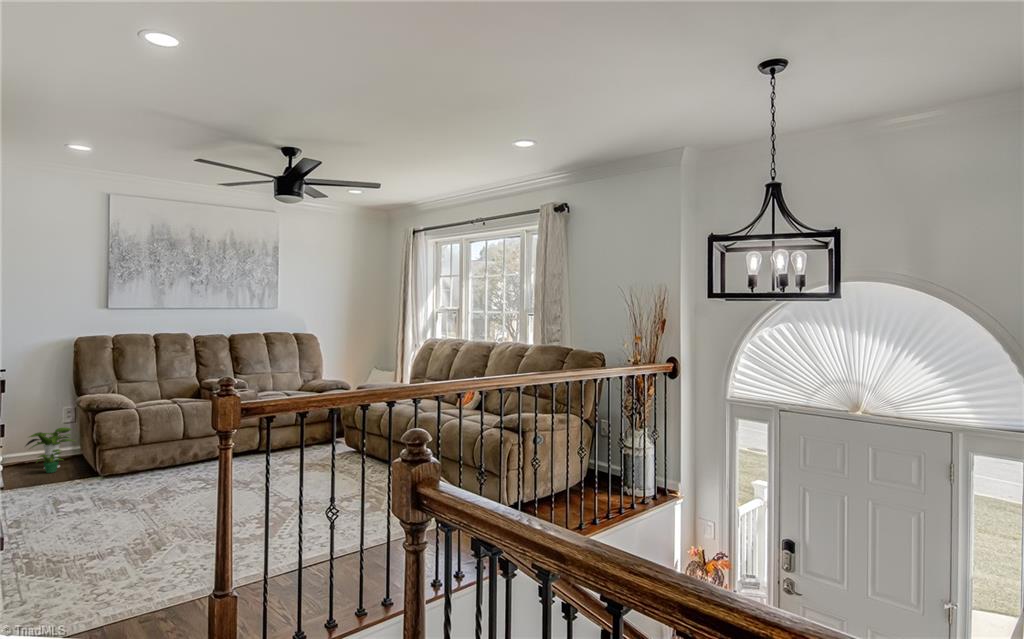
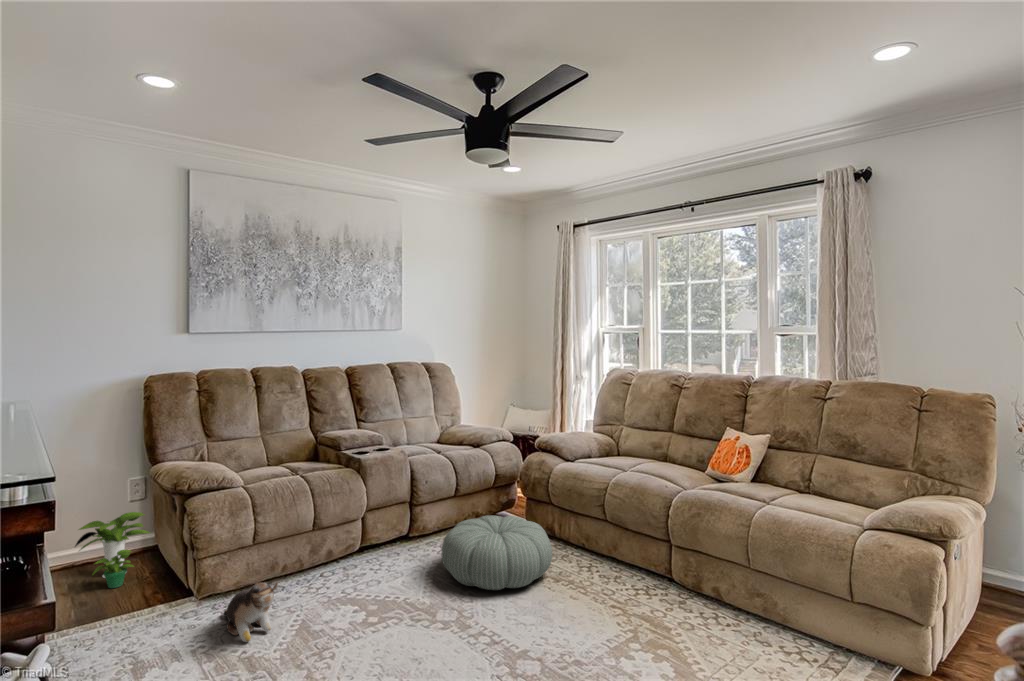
pouf: none [266,433,341,475] -> present [441,516,552,590]
plush toy: none [114,458,144,494] -> present [223,583,277,642]

